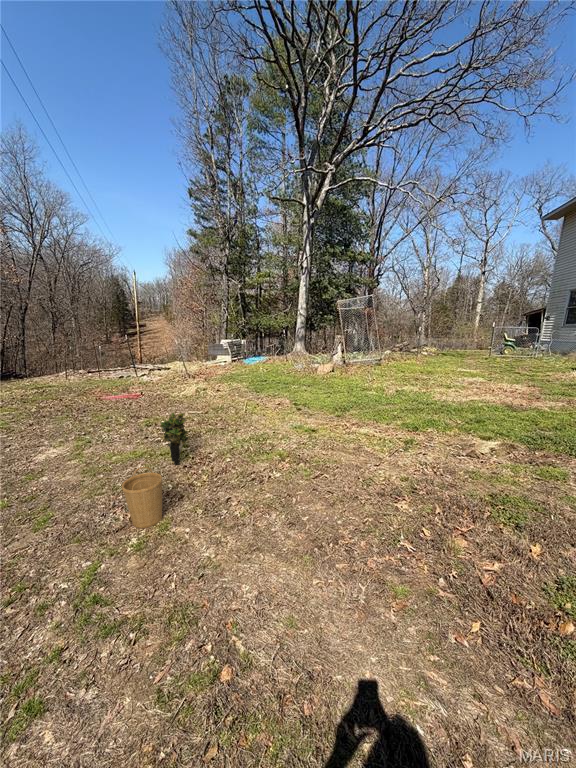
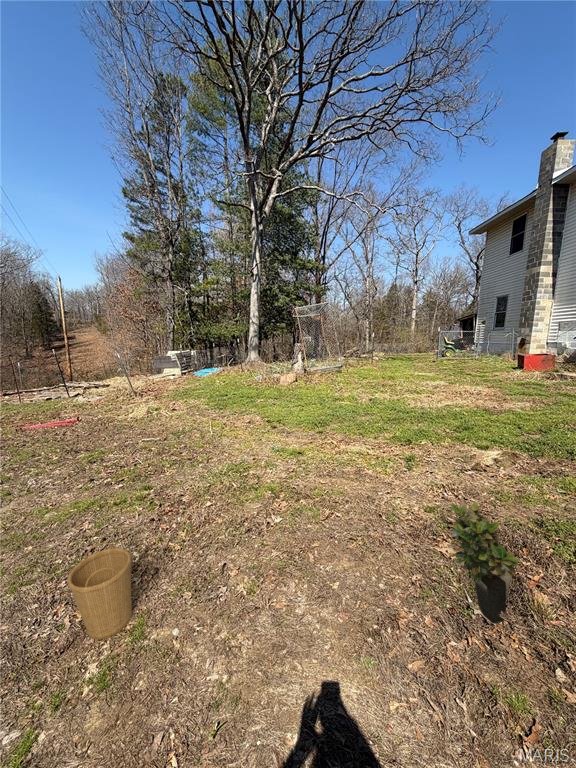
potted plant: present [160,413,189,465] -> present [450,501,519,623]

